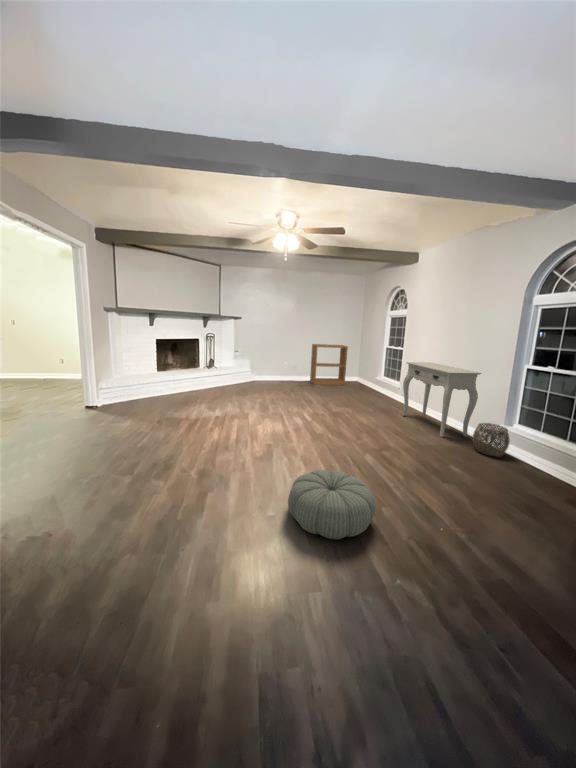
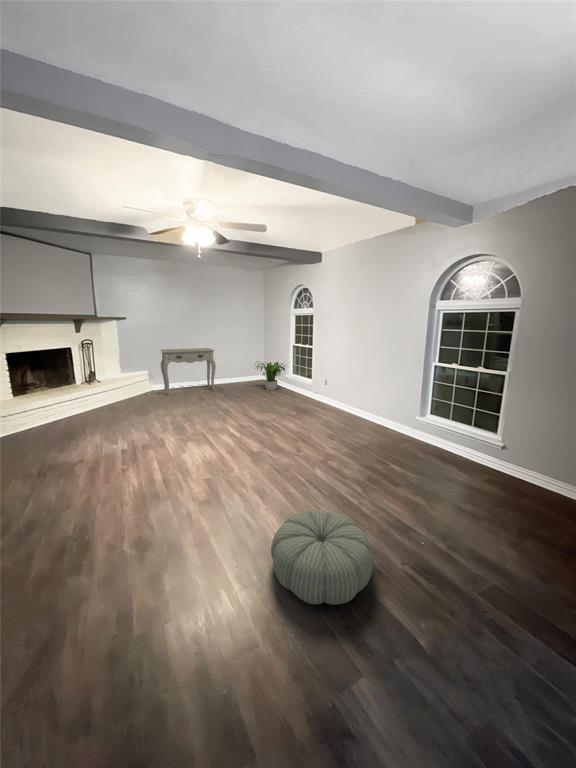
bookshelf: present [310,344,348,385] -> none [215,344,254,389]
potted plant: none [344,361,379,390] -> present [256,362,285,390]
console table: present [403,362,481,437] -> present [160,348,216,395]
woven basket: present [472,423,510,456] -> none [397,417,427,447]

